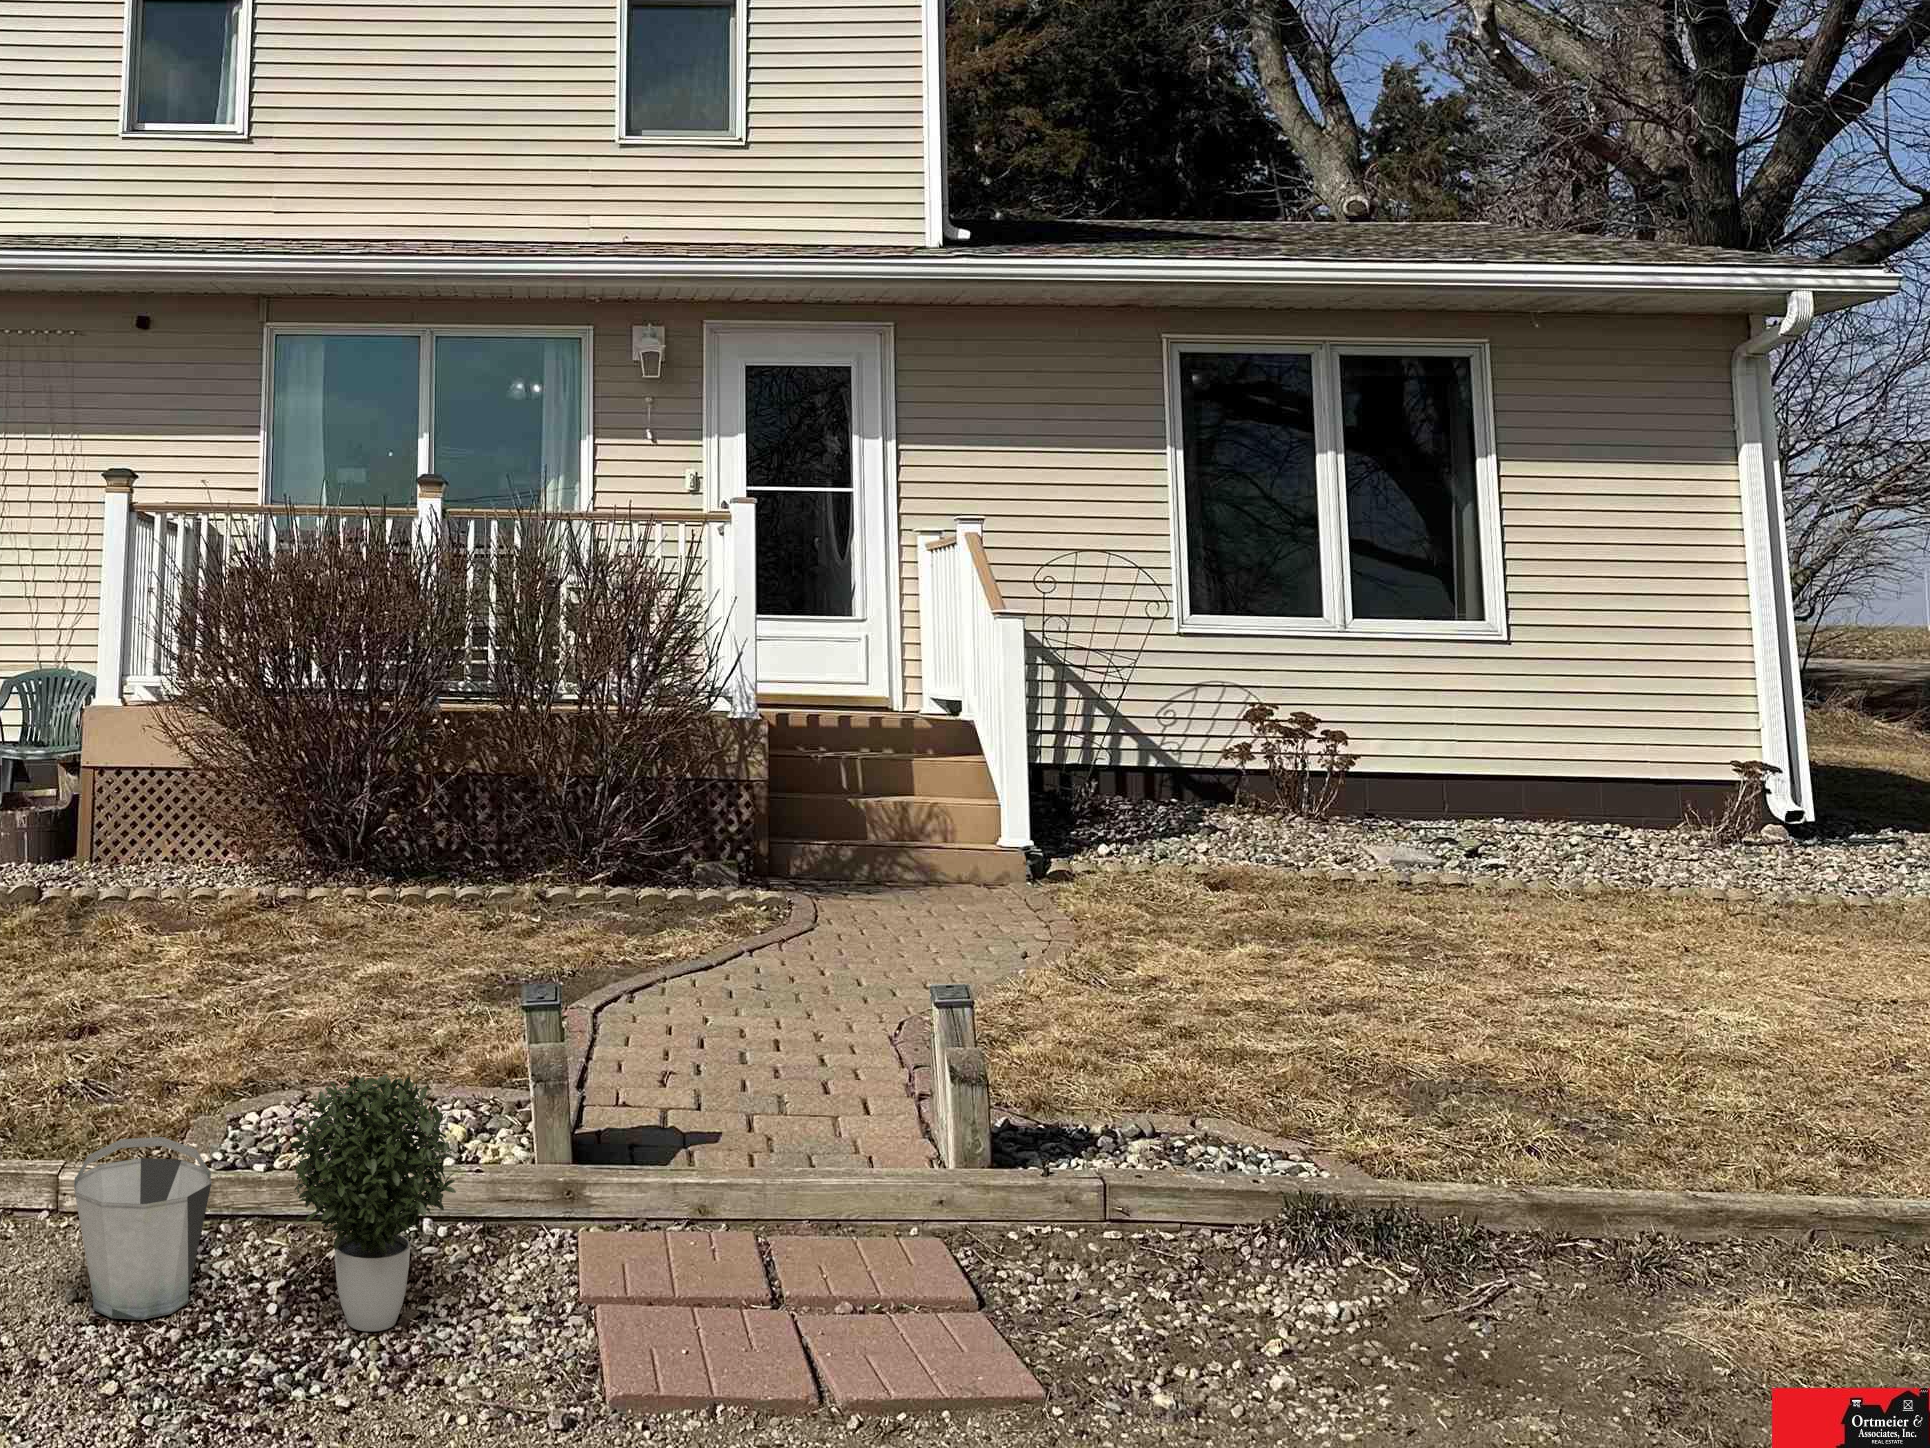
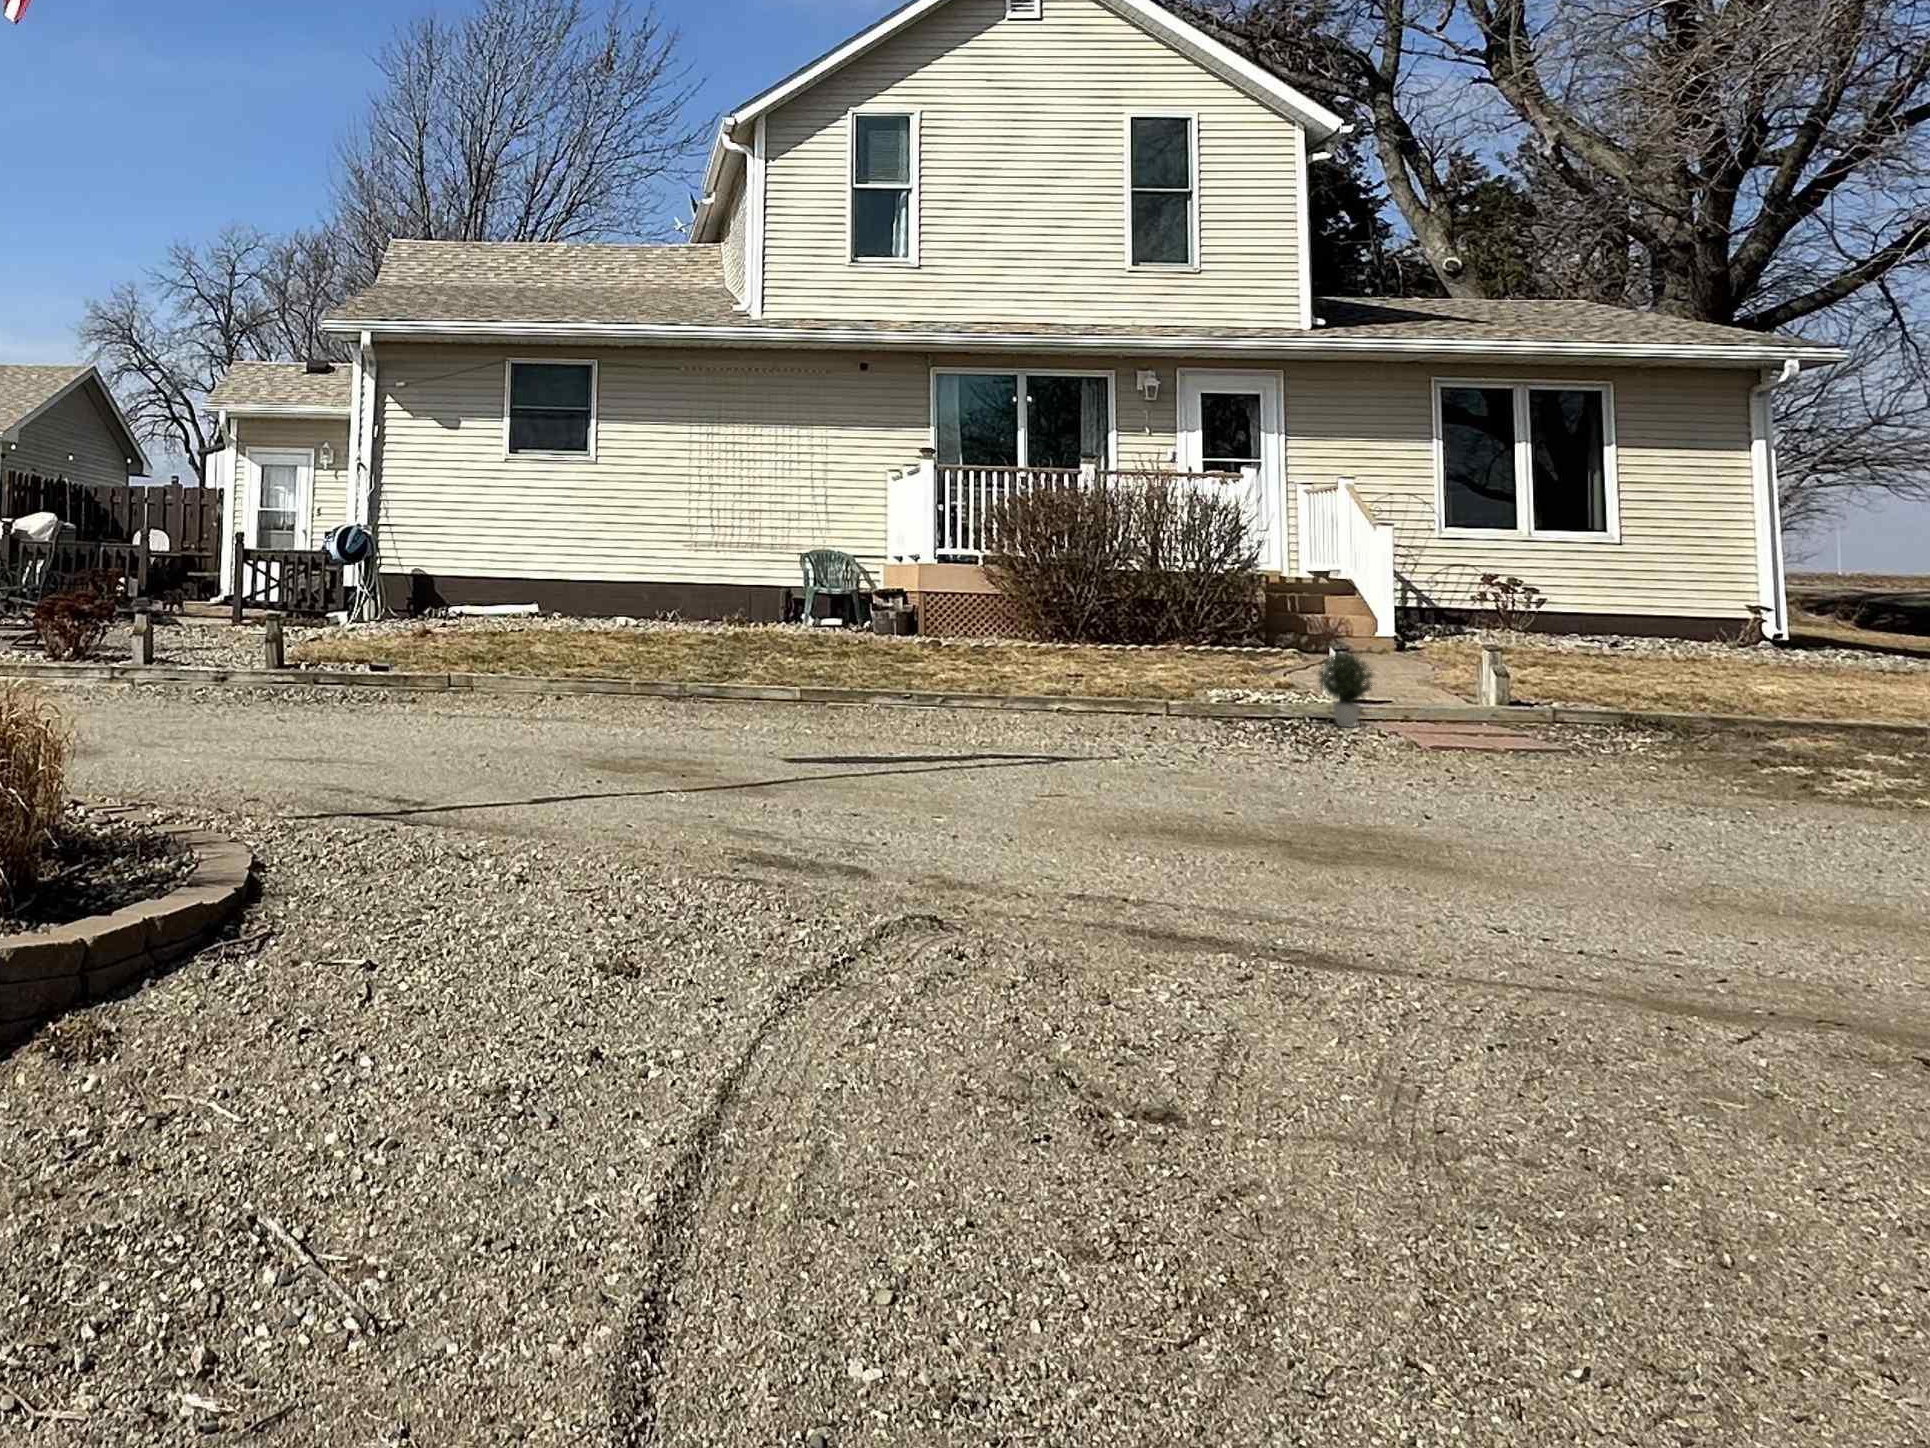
bucket: present [74,1137,211,1320] -> none [1238,676,1286,724]

